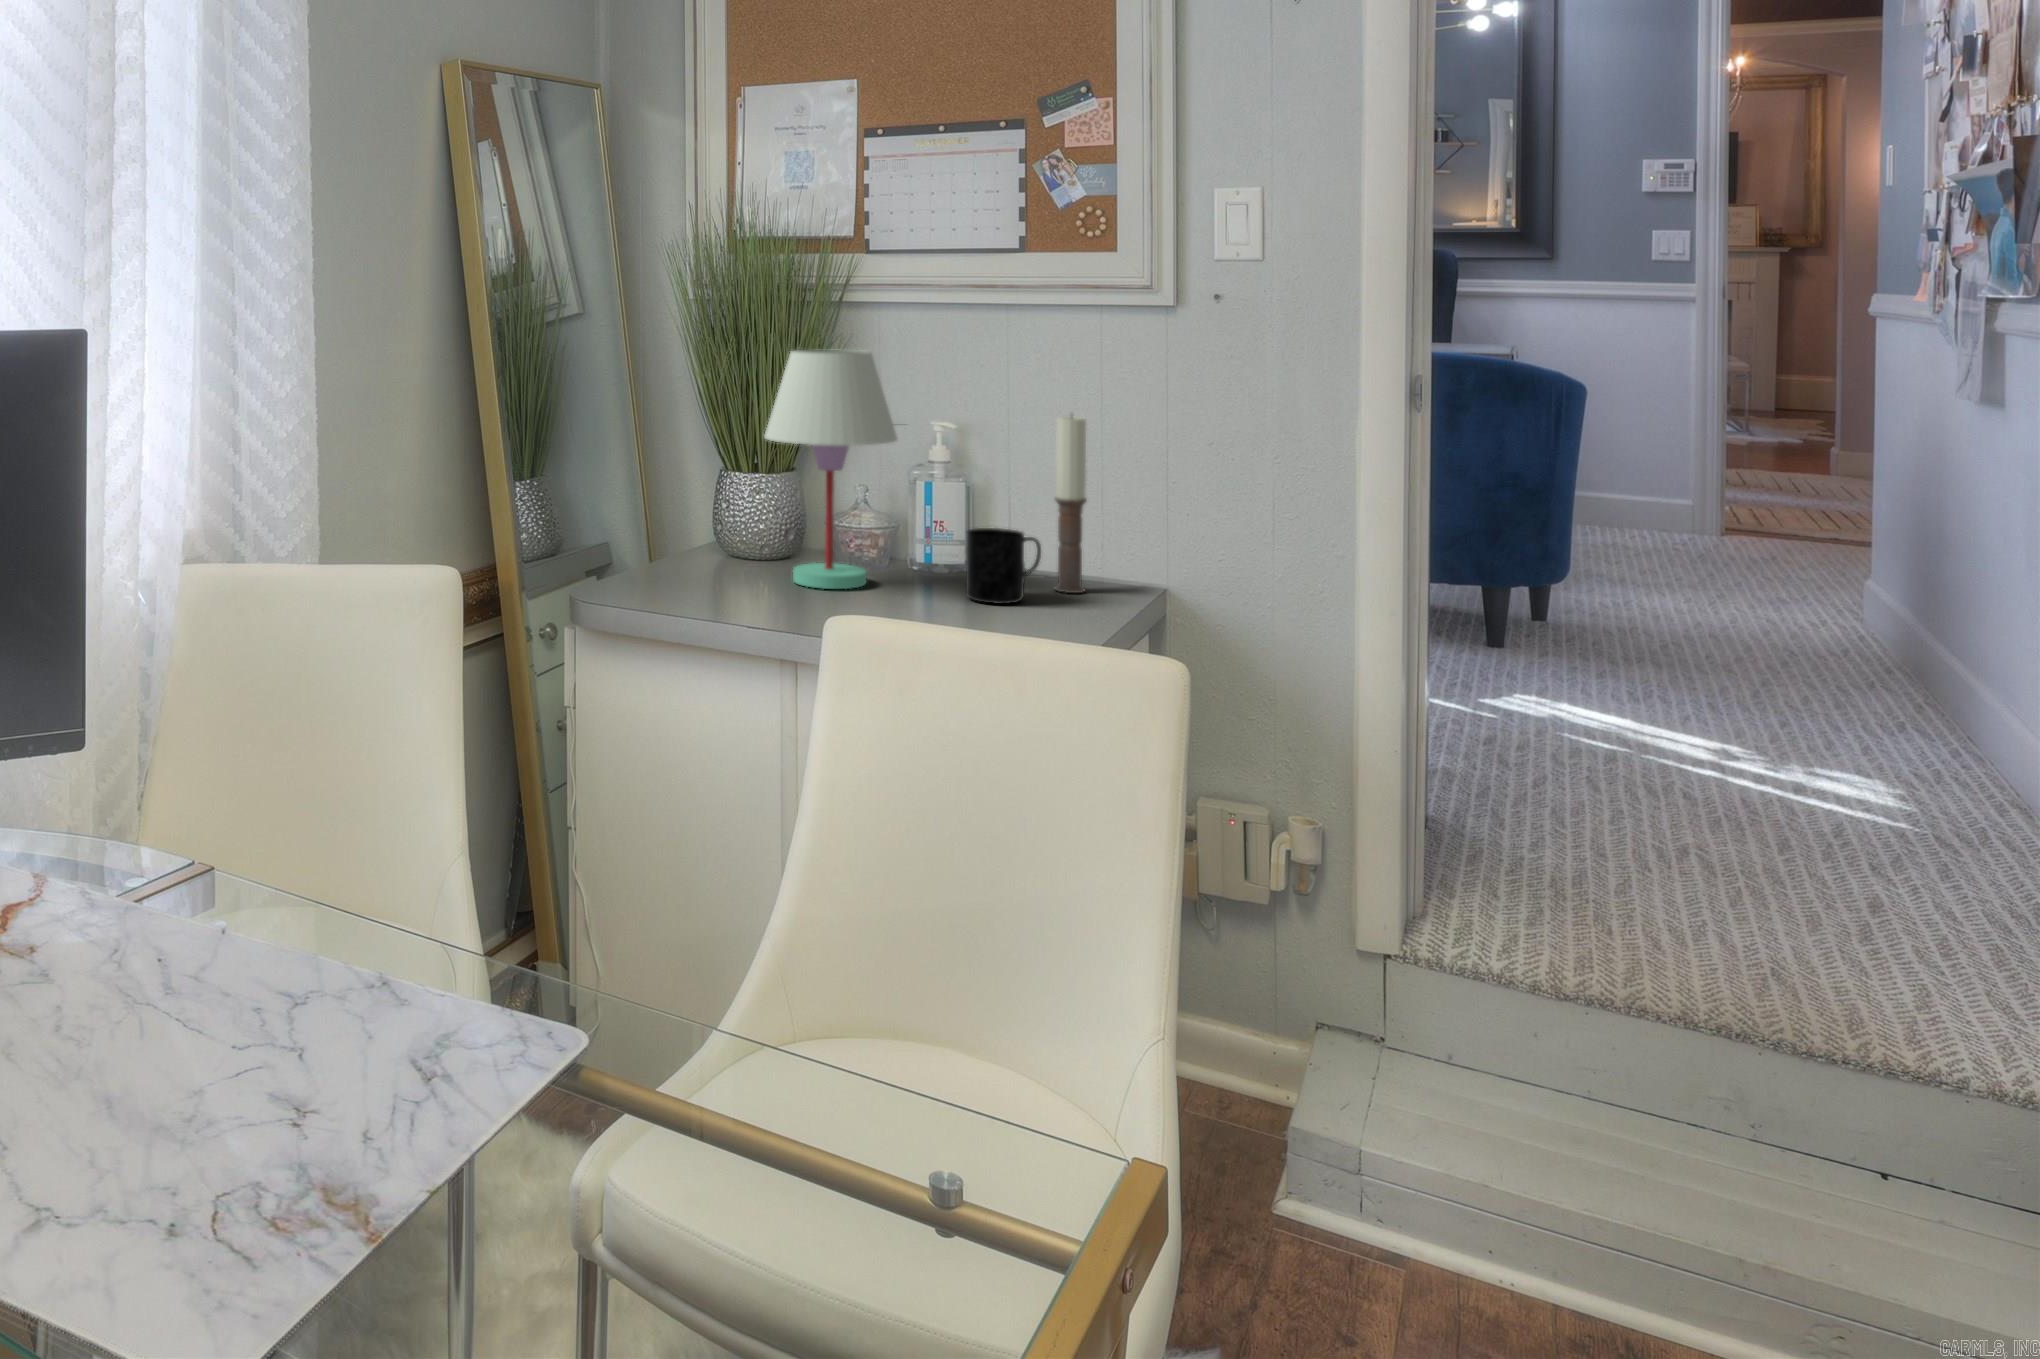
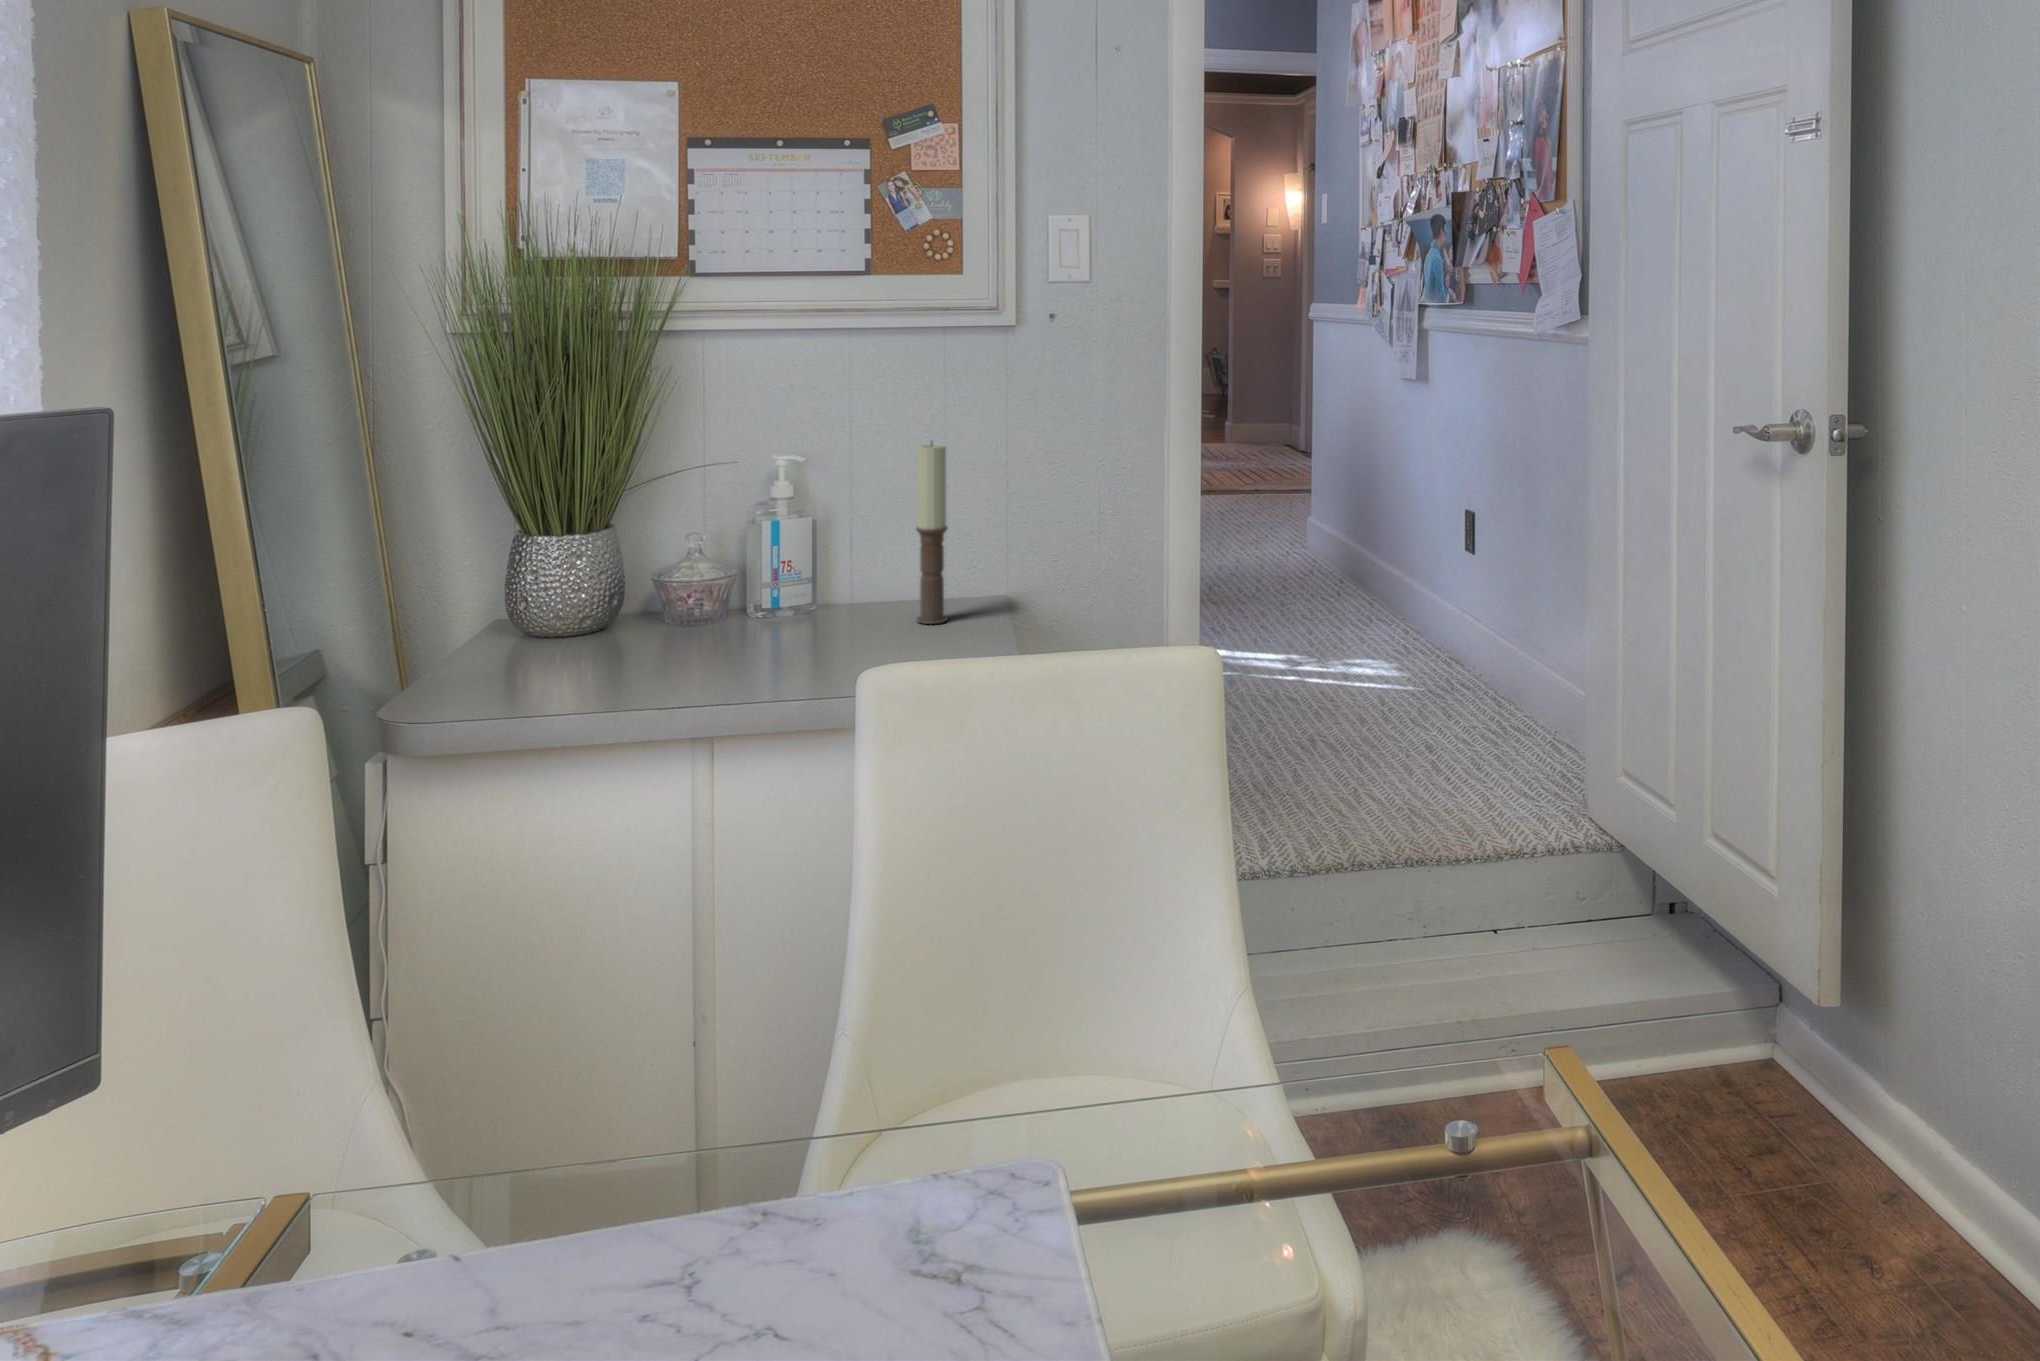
table lamp: present [765,350,897,589] -> none [609,385,765,661]
mug: present [966,528,1041,604] -> none [846,567,918,649]

